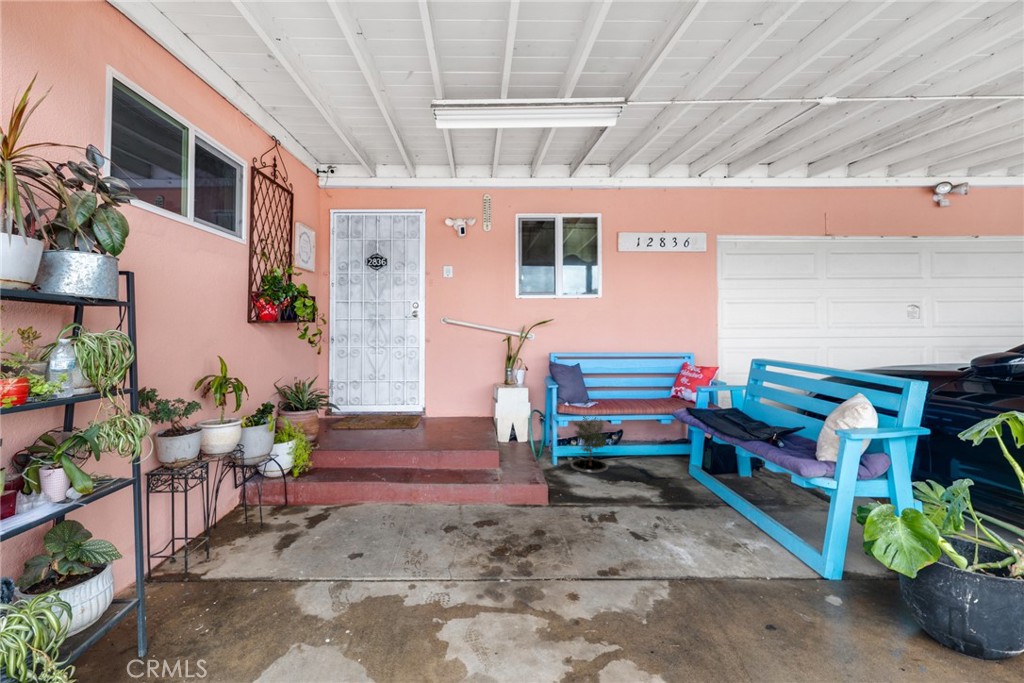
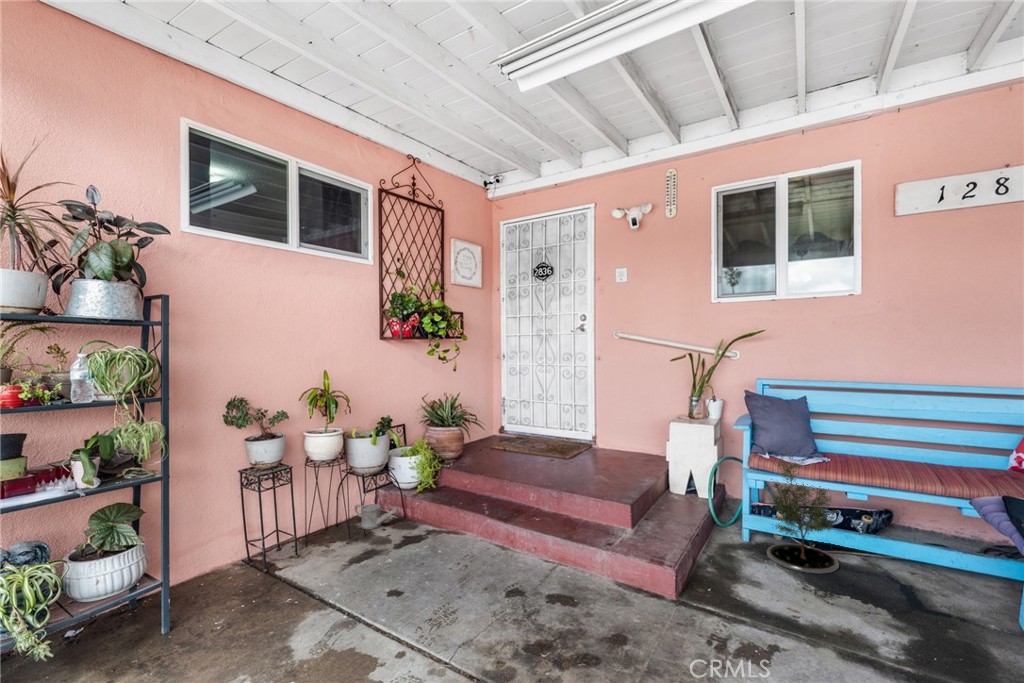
watering can: none [224,492,285,523] -> present [355,504,399,529]

